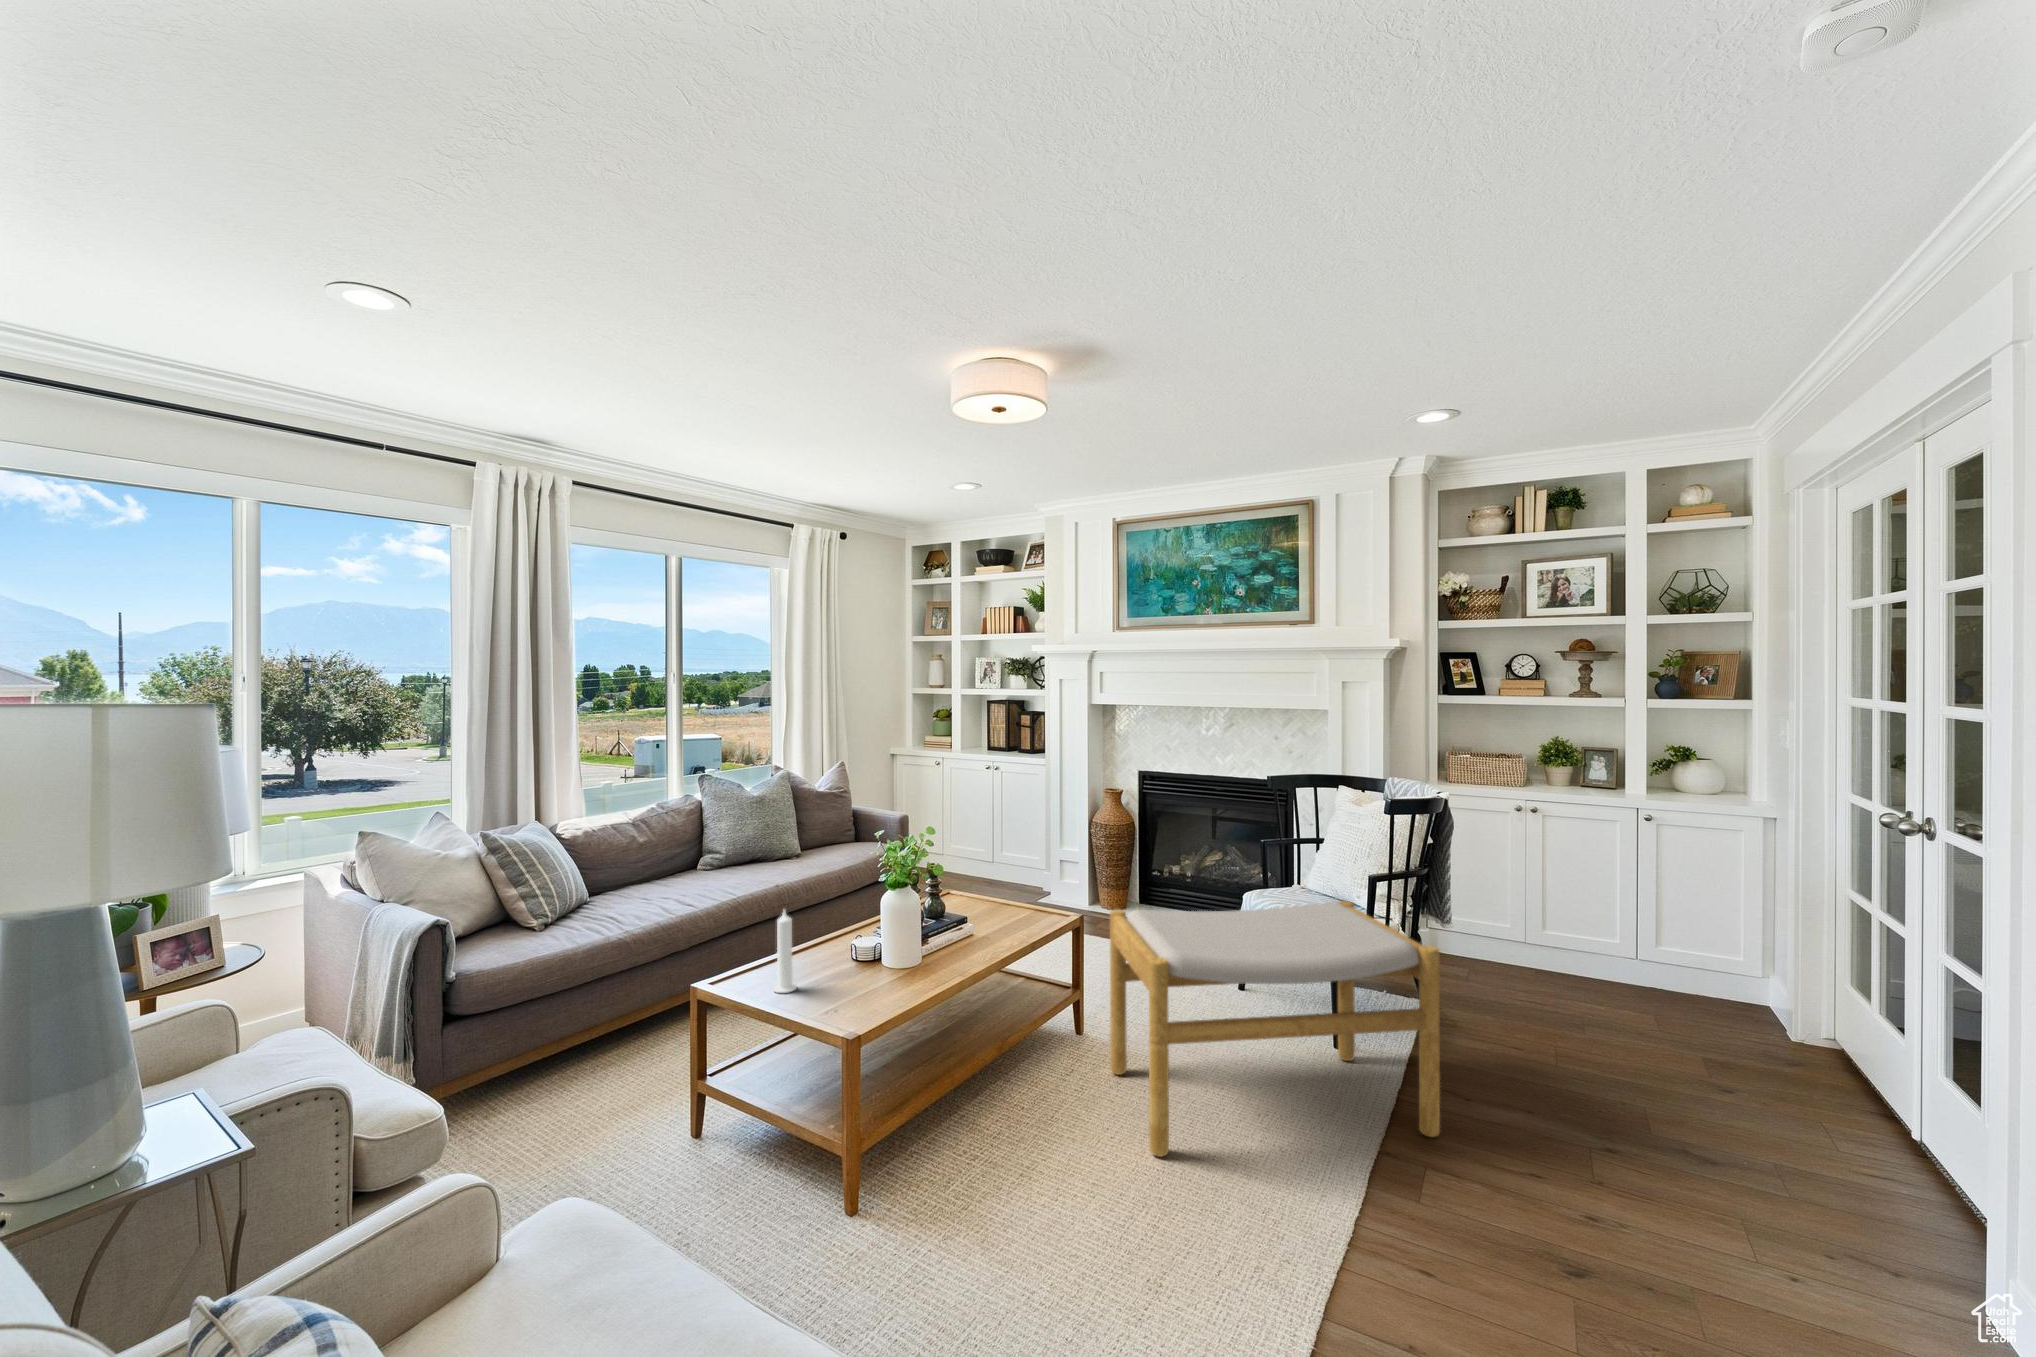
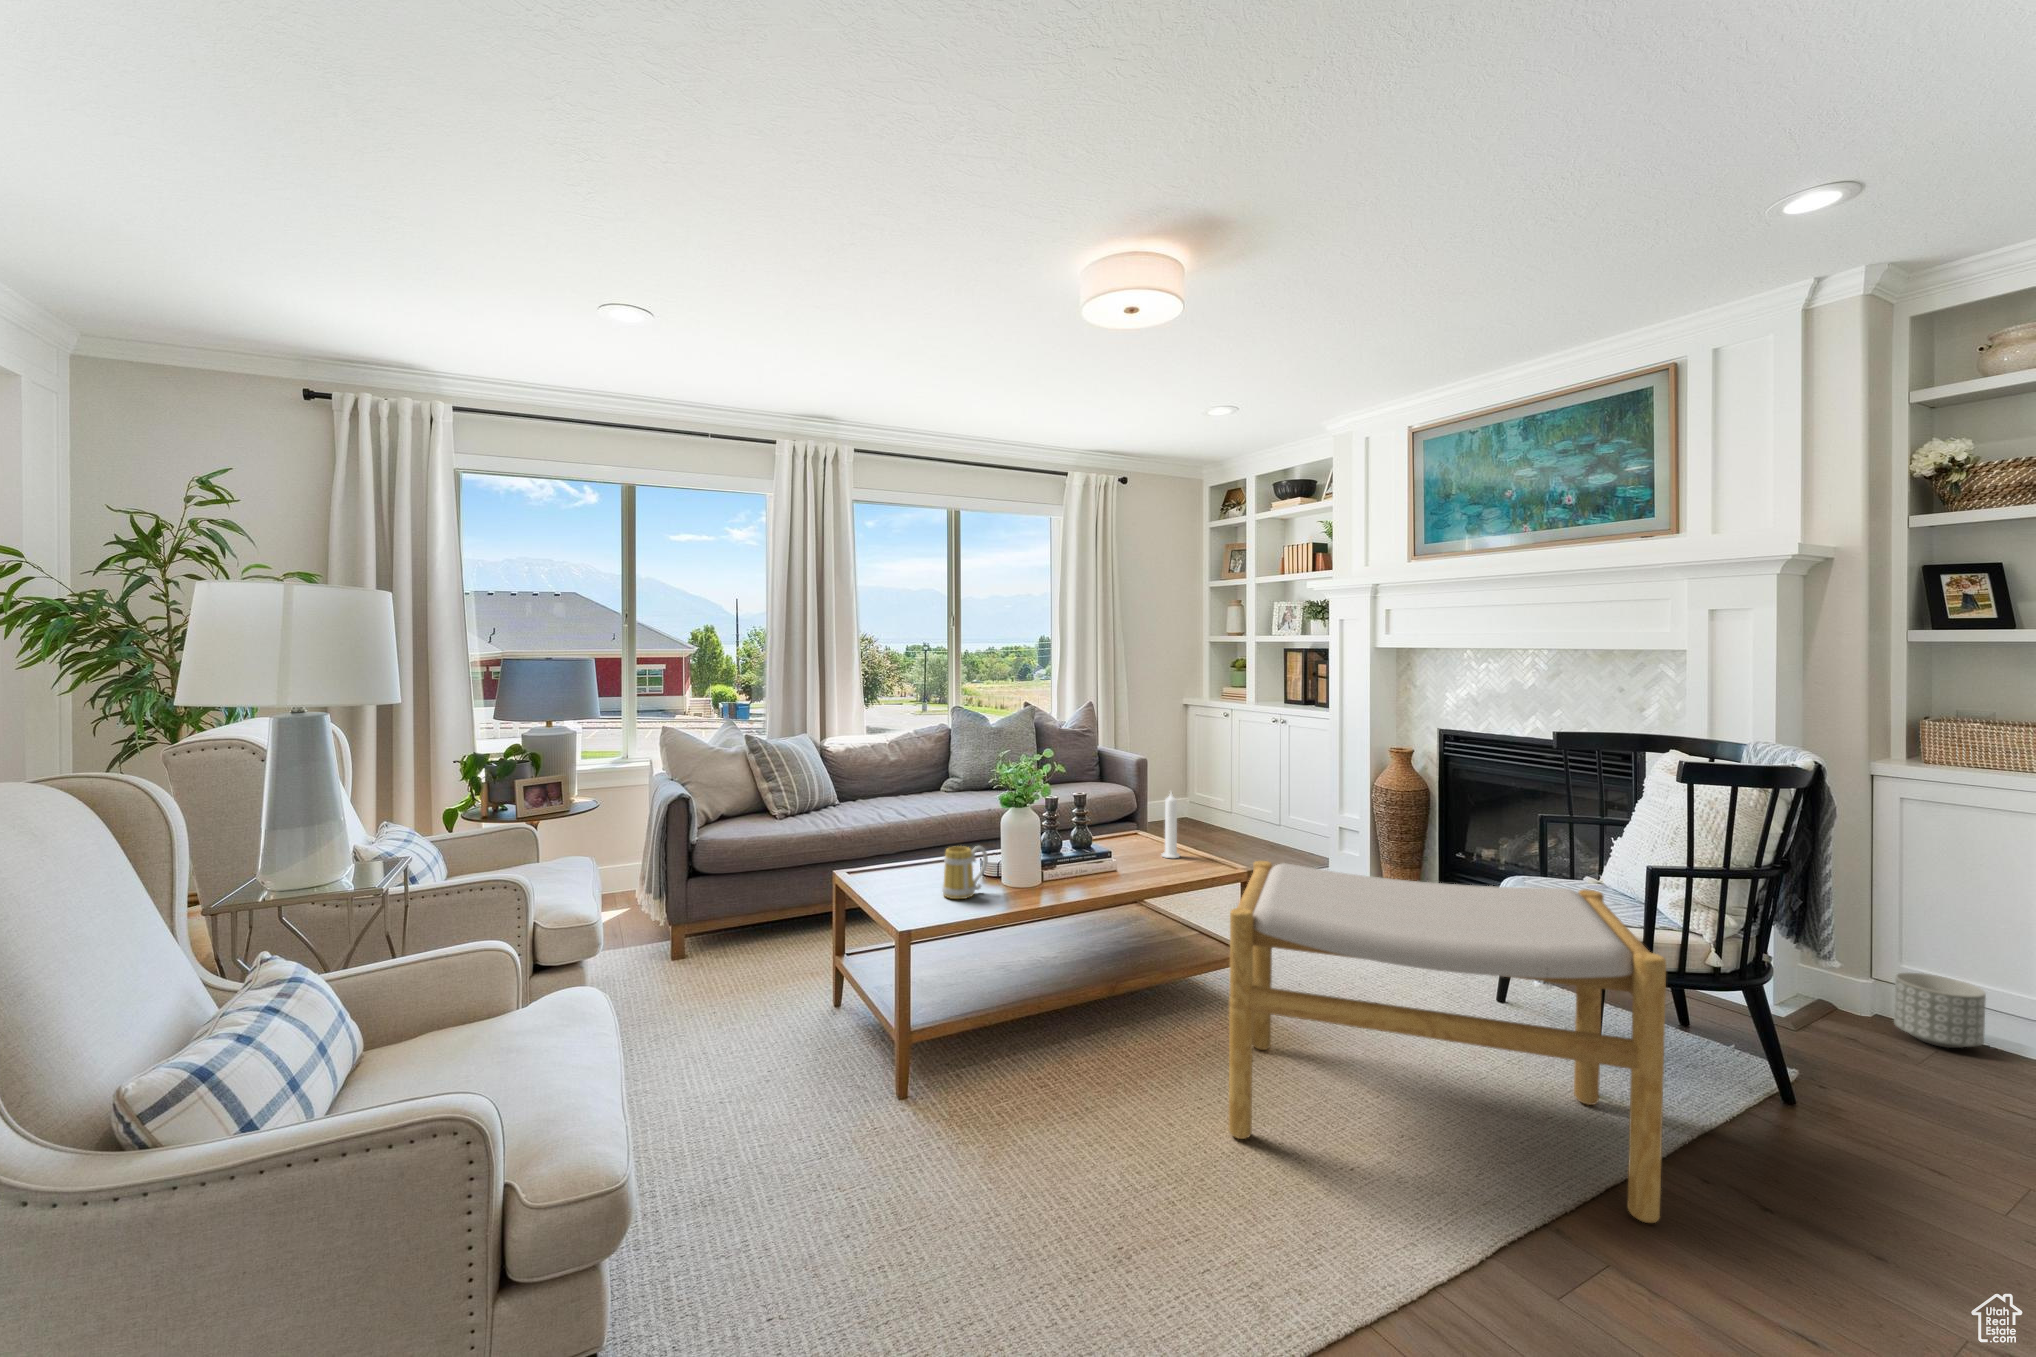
candle: present [773,910,797,993] -> present [1162,792,1180,858]
planter: none [1457,924,1503,971] -> present [1894,972,1986,1048]
mug: none [831,931,871,991] -> present [942,846,988,899]

